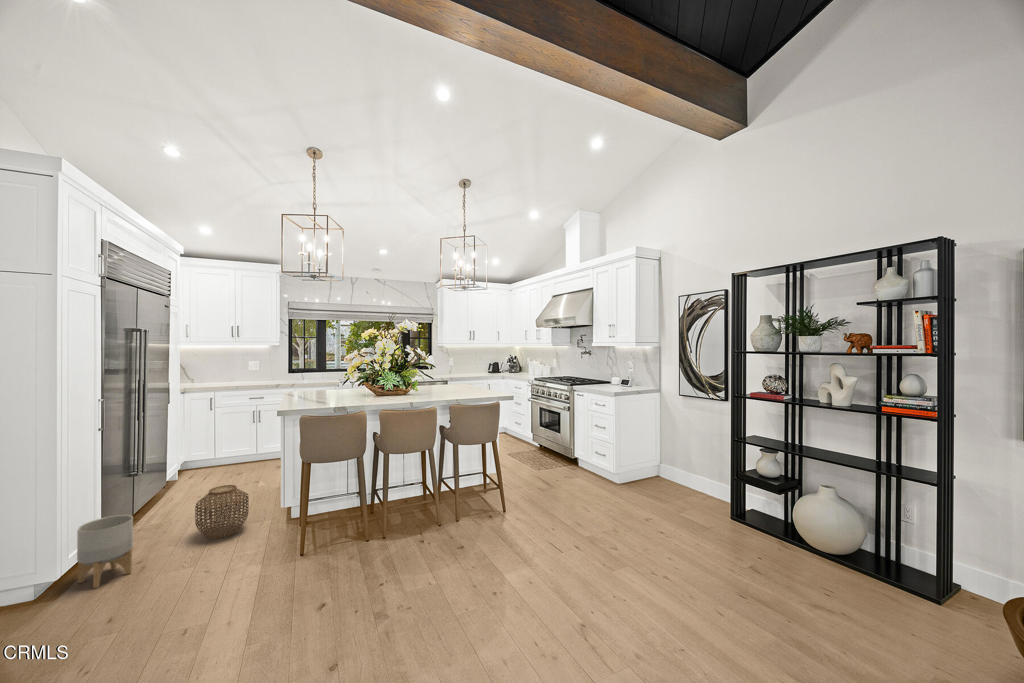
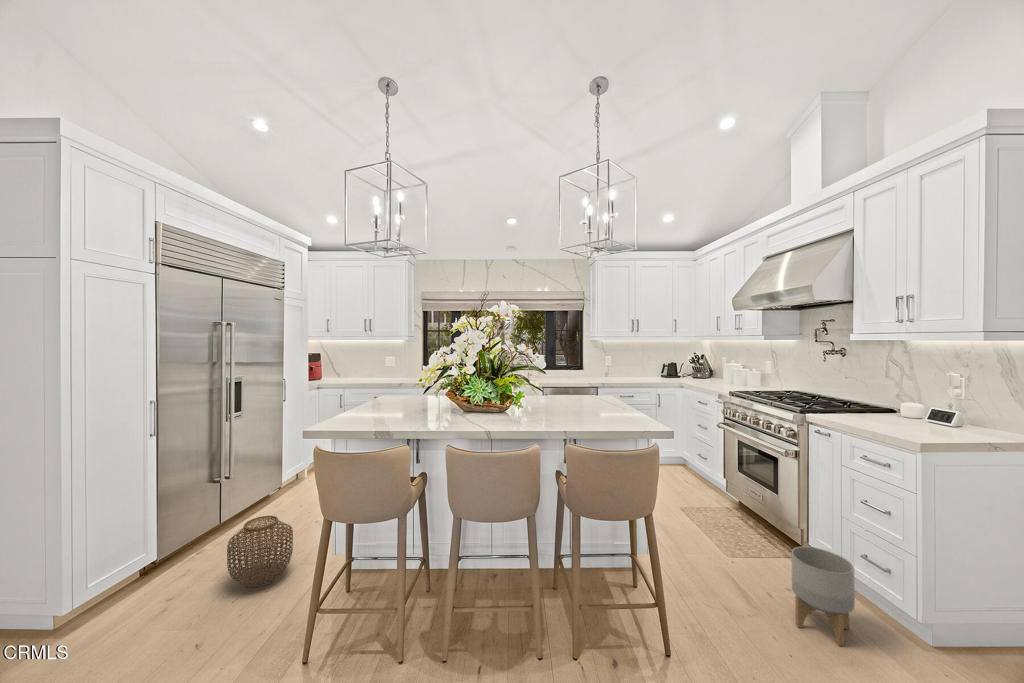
planter: present [77,515,133,588] -> present [792,546,855,646]

